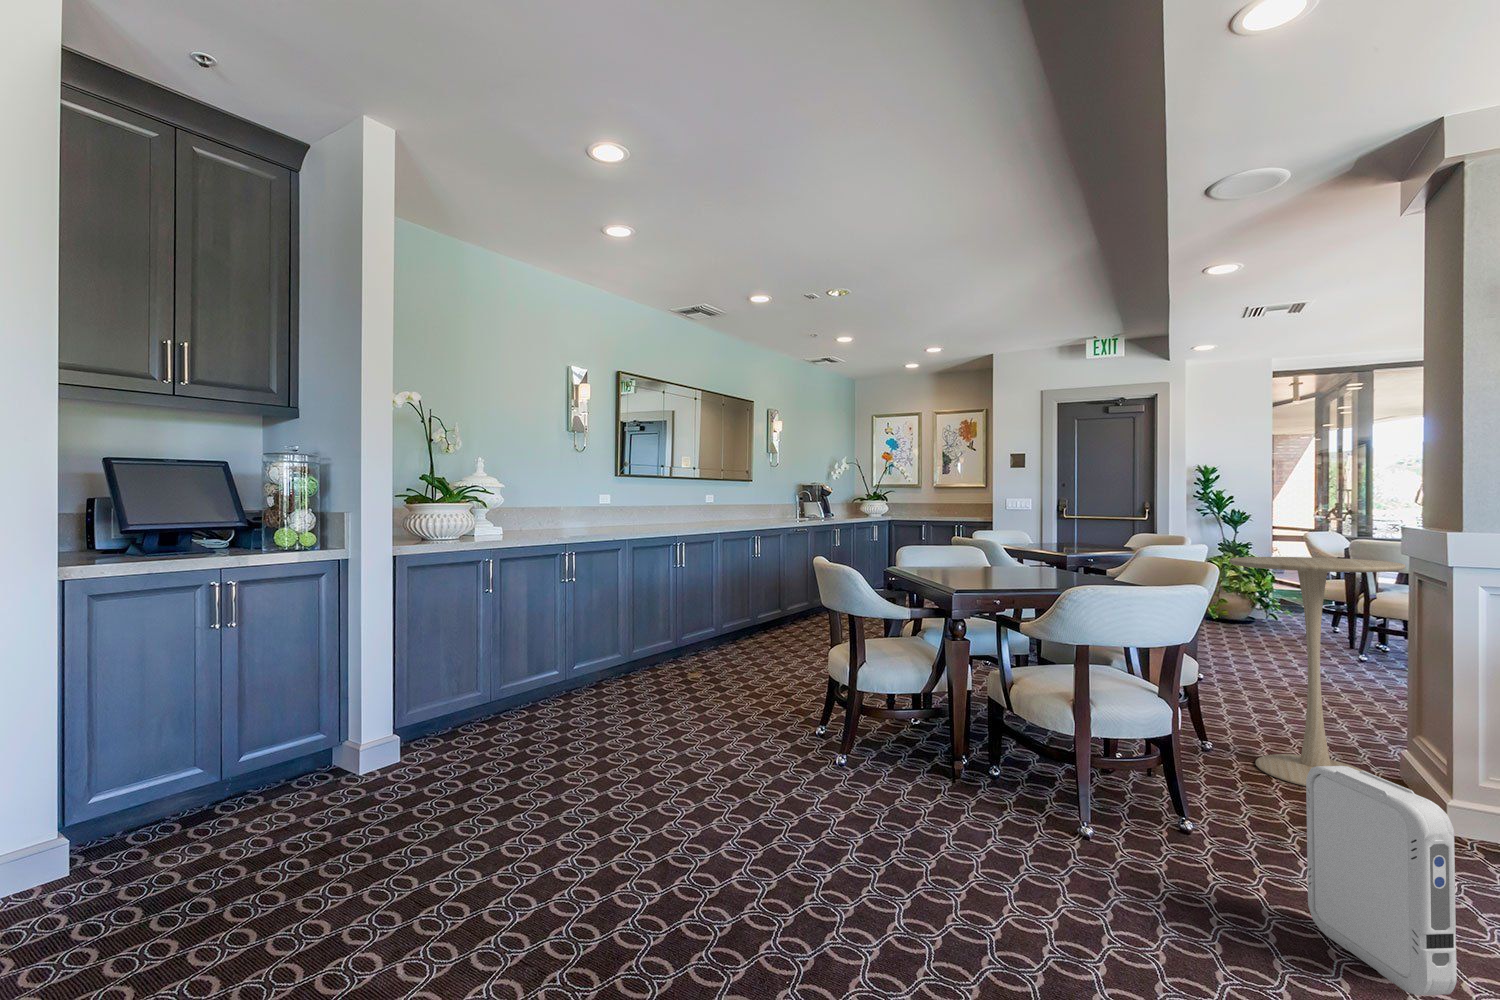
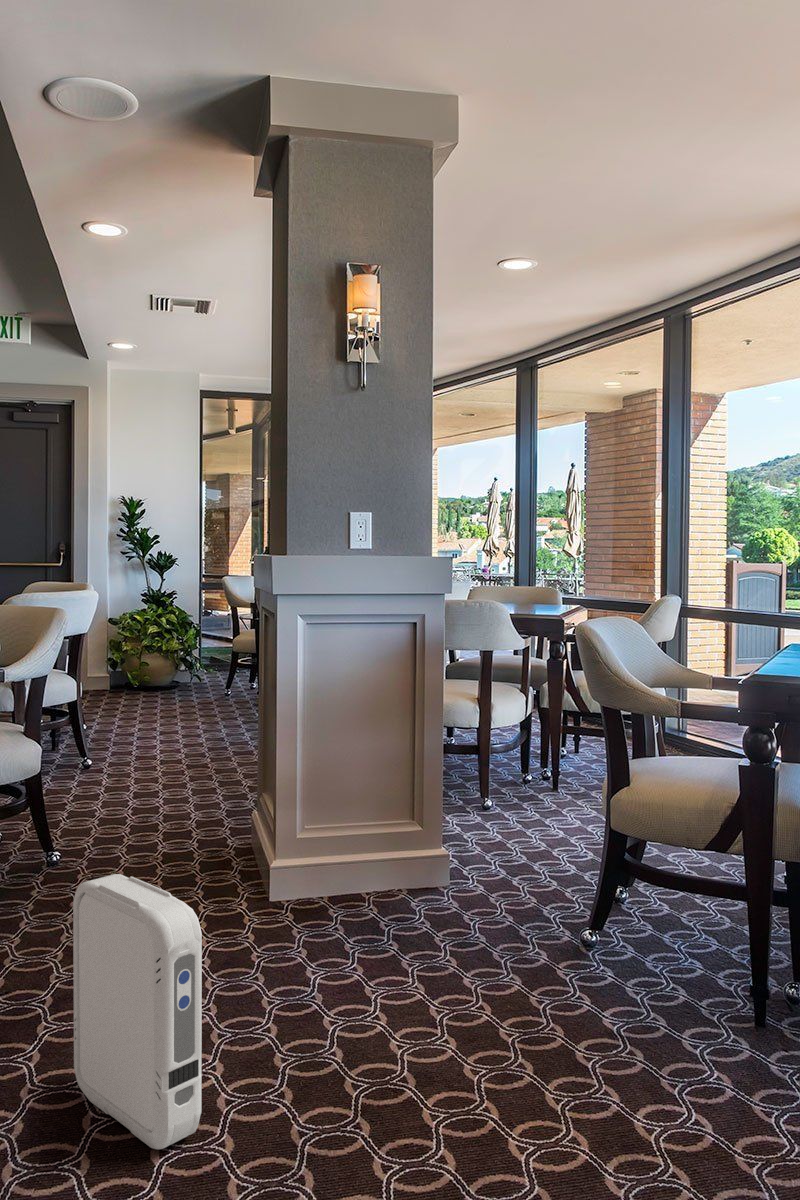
pedestal table: present [1229,557,1405,786] -> none [77,606,254,887]

